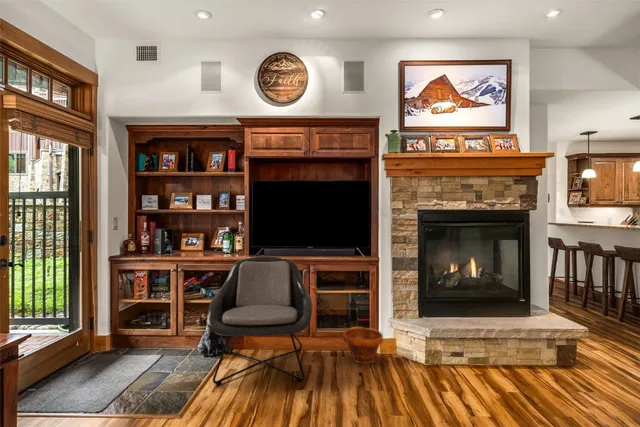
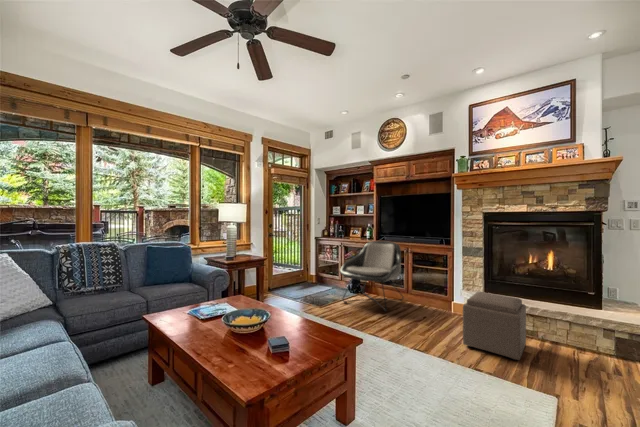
ottoman: none [435,322,525,409] -> present [463,292,526,360]
planter: present [343,327,383,364] -> none [422,292,452,315]

